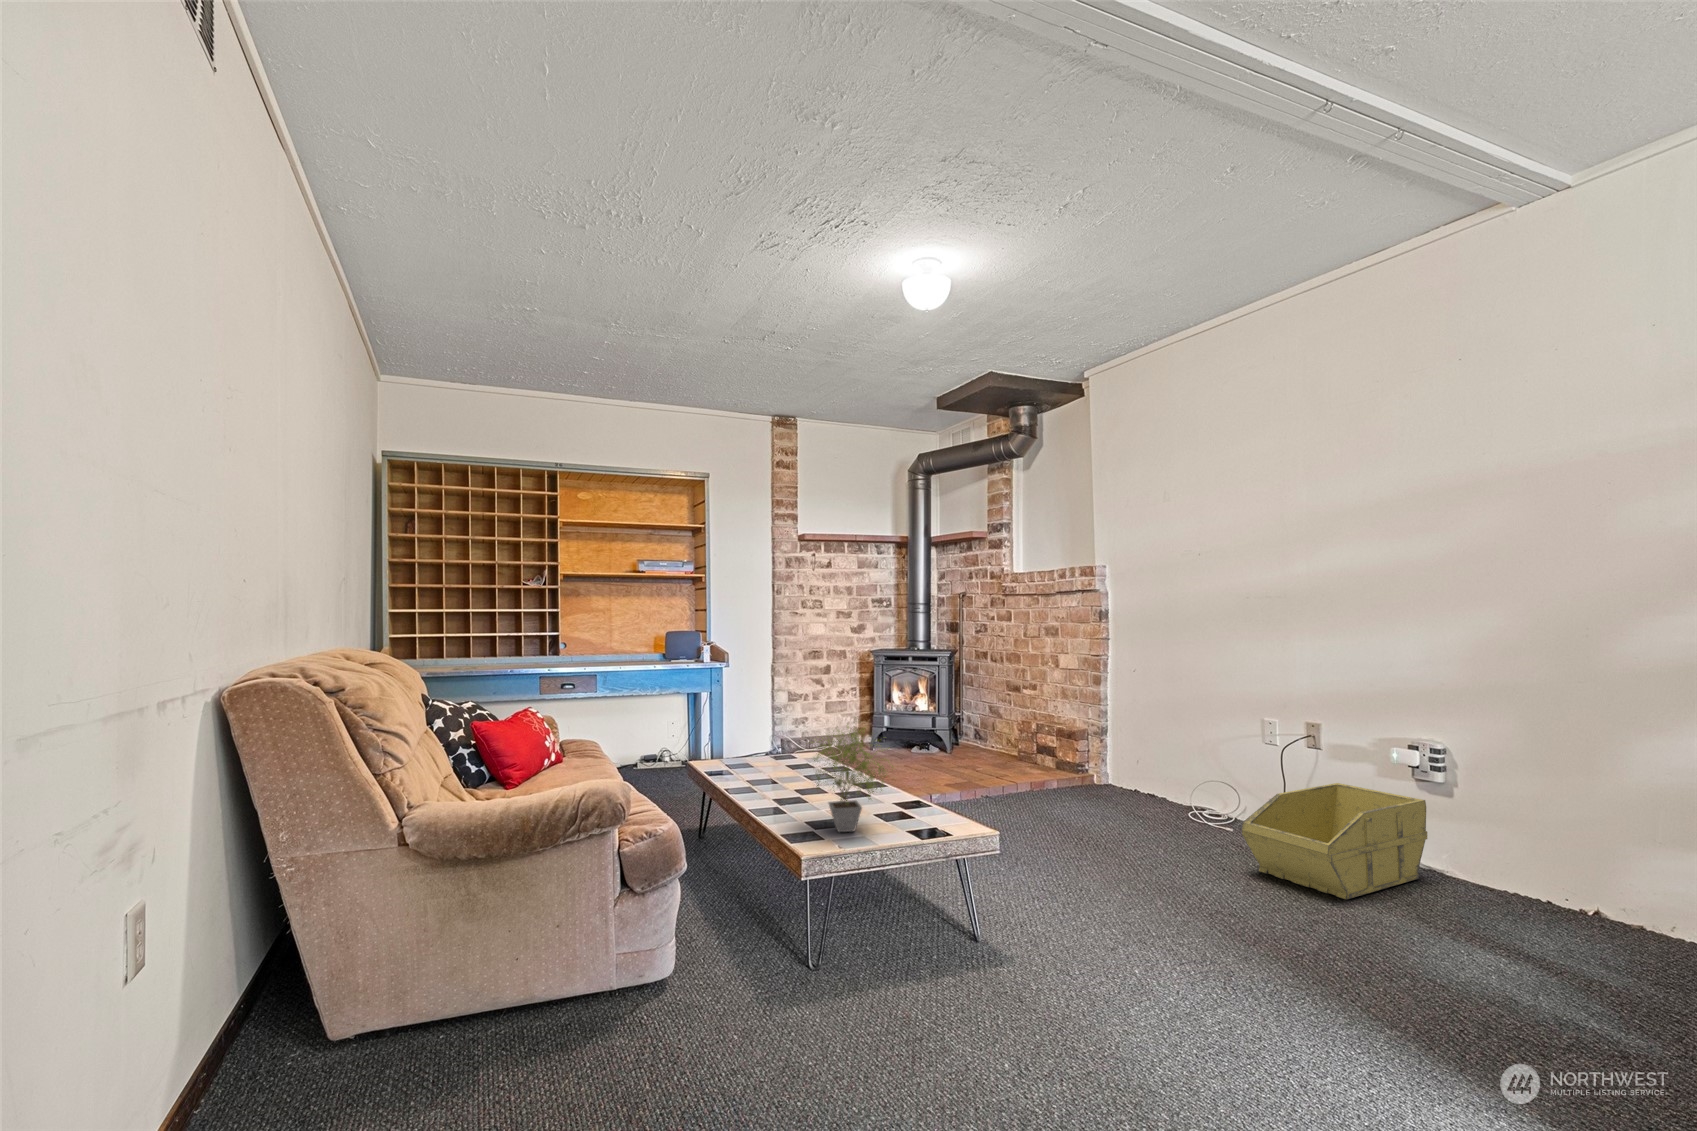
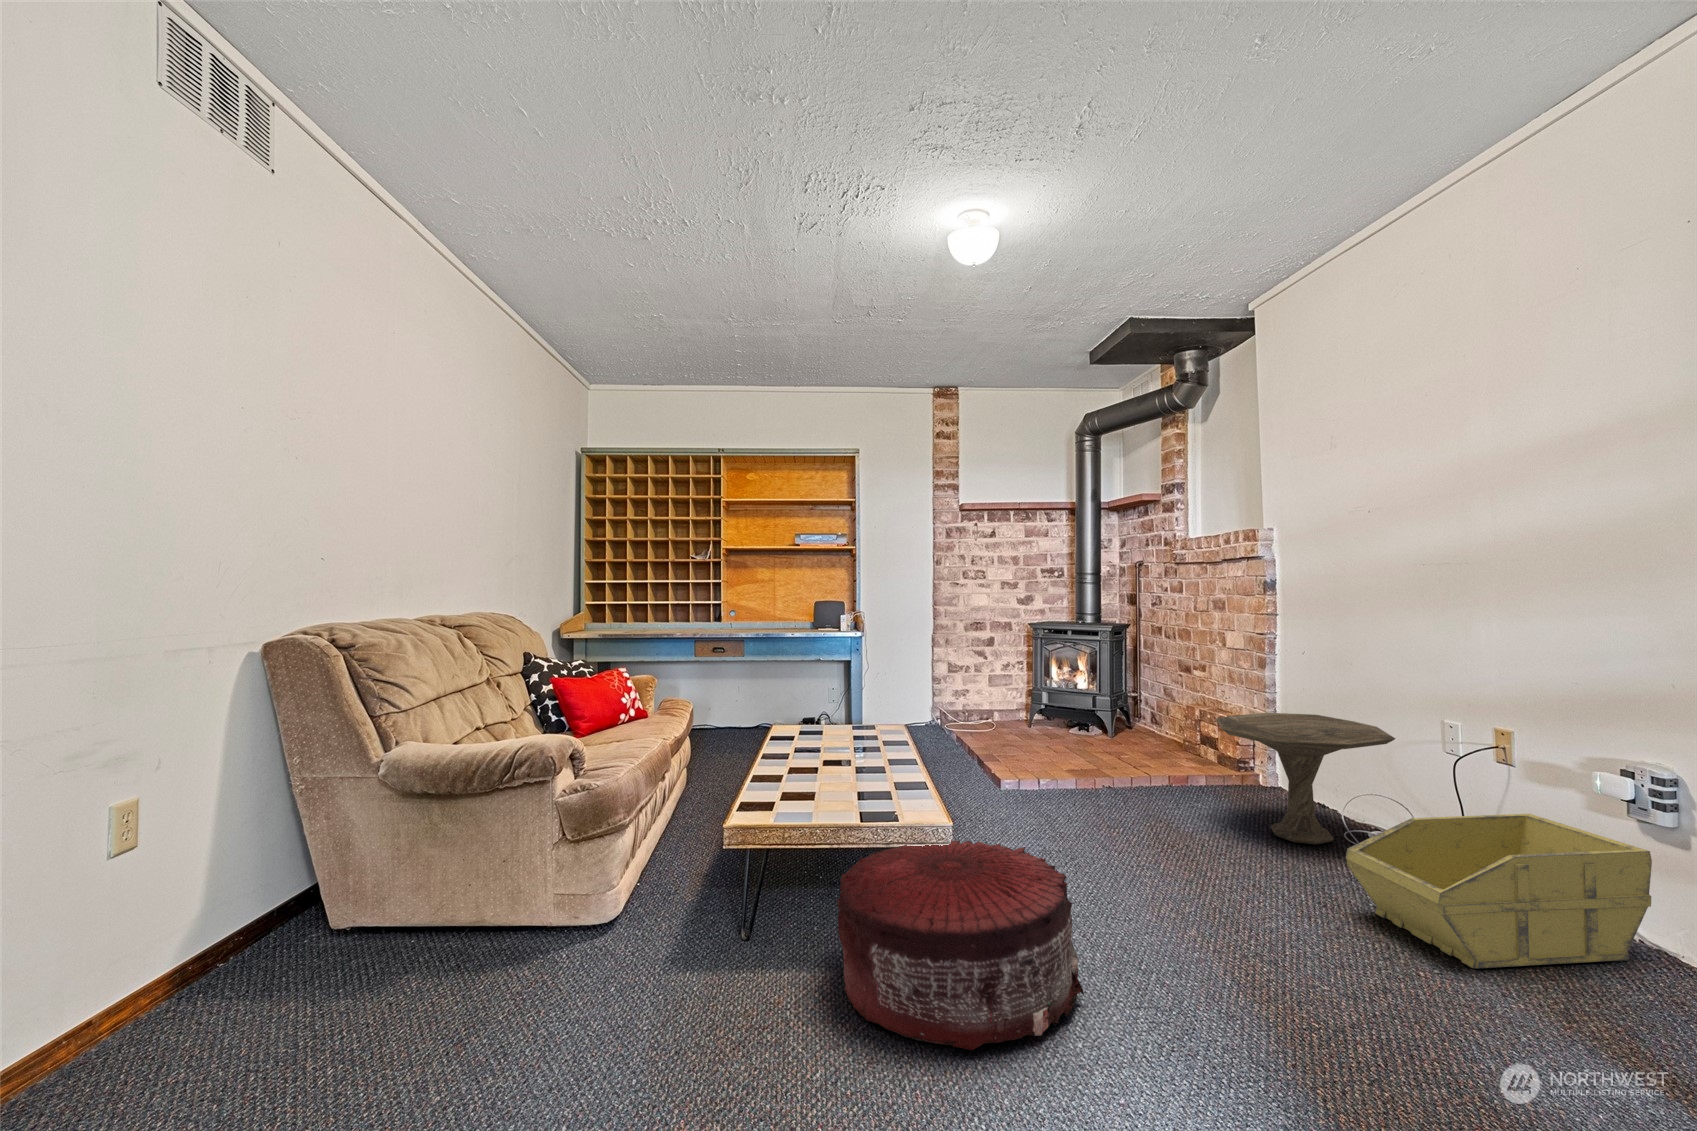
side table: none [1093,720,1234,826] -> present [1216,713,1396,844]
potted plant: present [814,727,893,832] -> none [770,687,860,804]
pouf: none [922,848,1142,1028] -> present [837,840,1084,1050]

